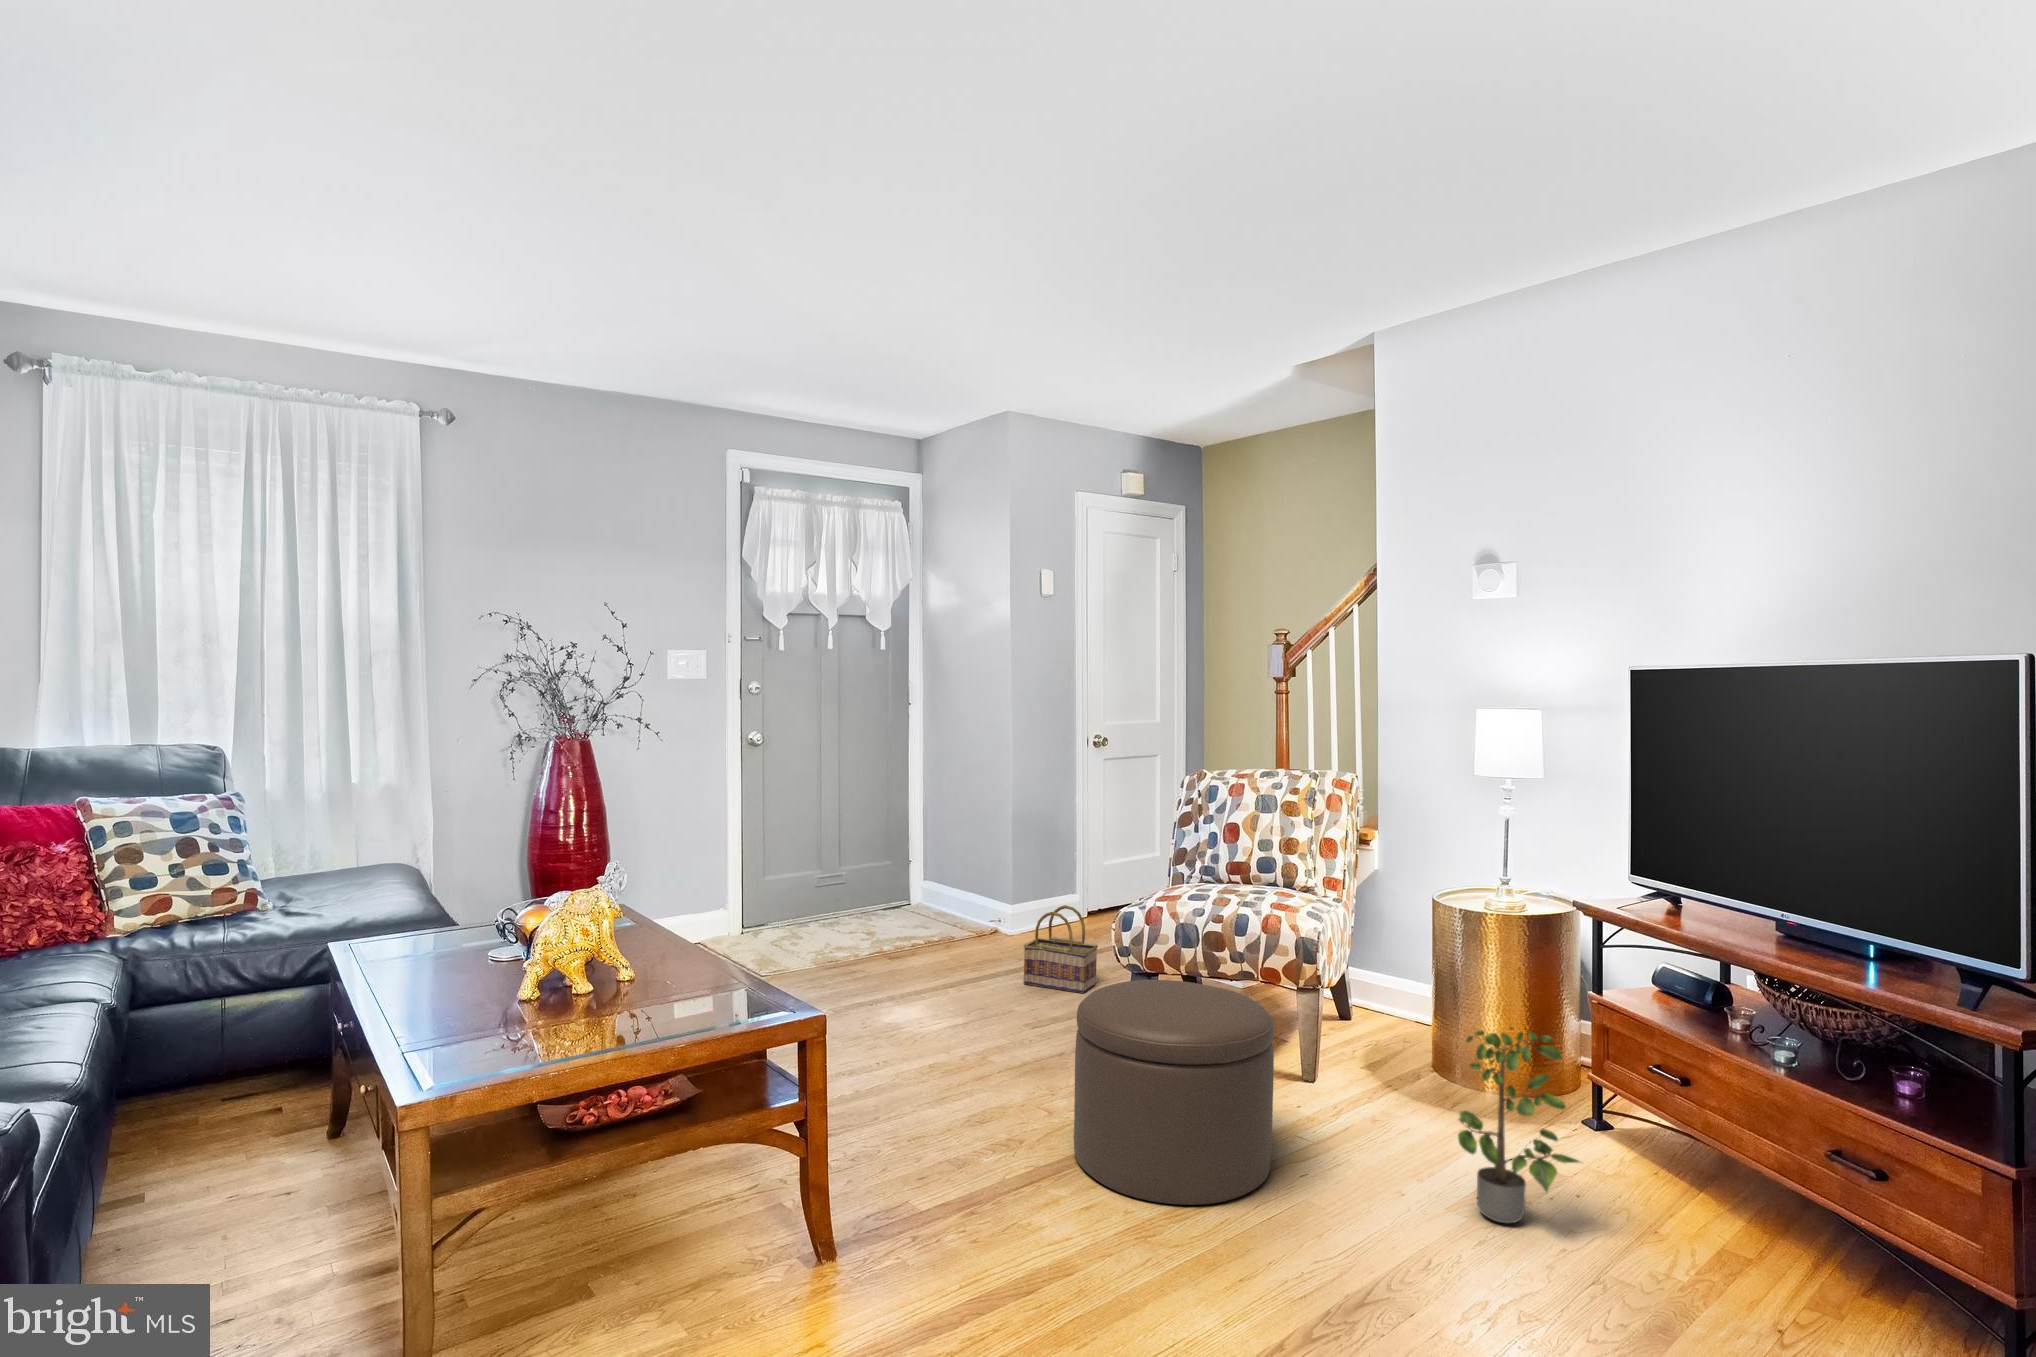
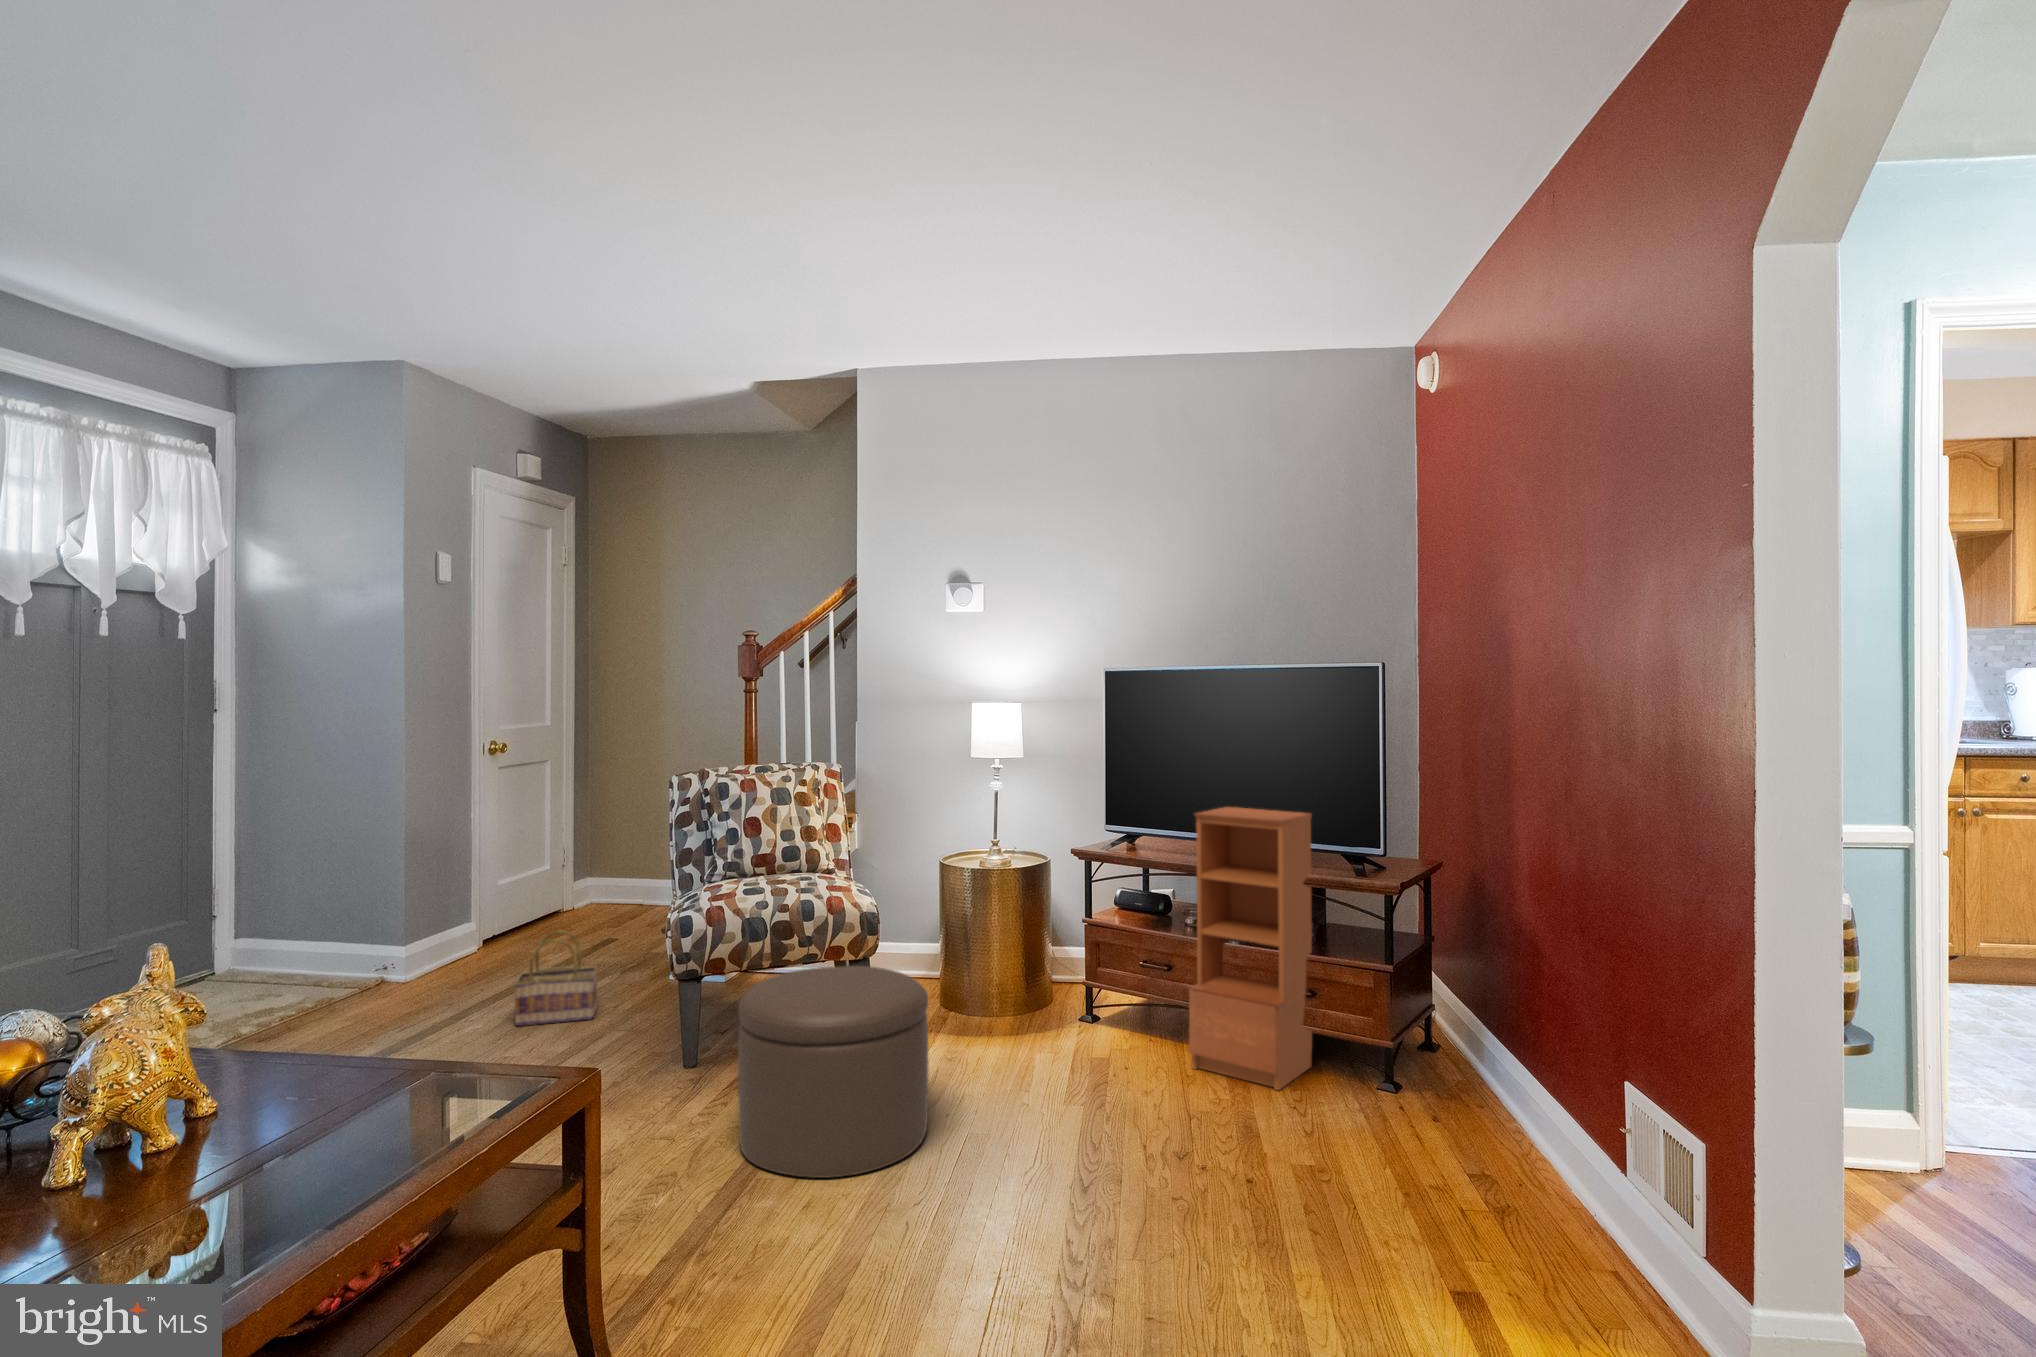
bookcase: none [1674,880,1910,1313] -> present [1189,807,1312,1090]
potted plant: present [1458,1027,1580,1223] -> none [1058,938,1147,1097]

